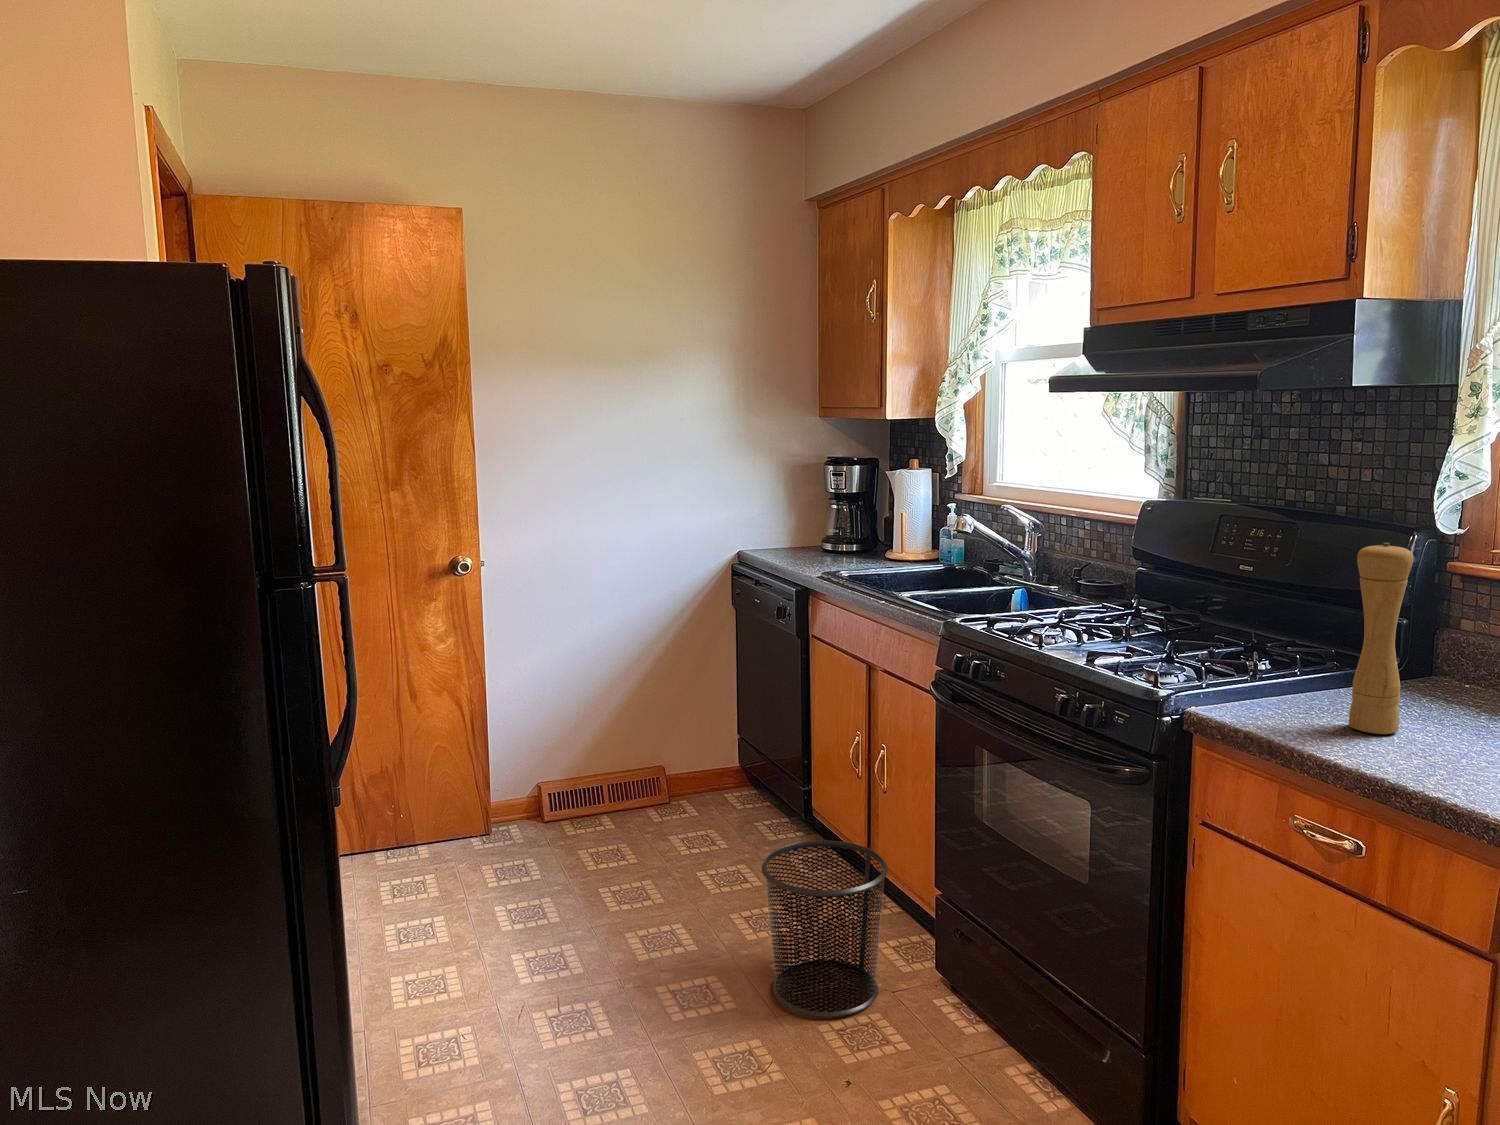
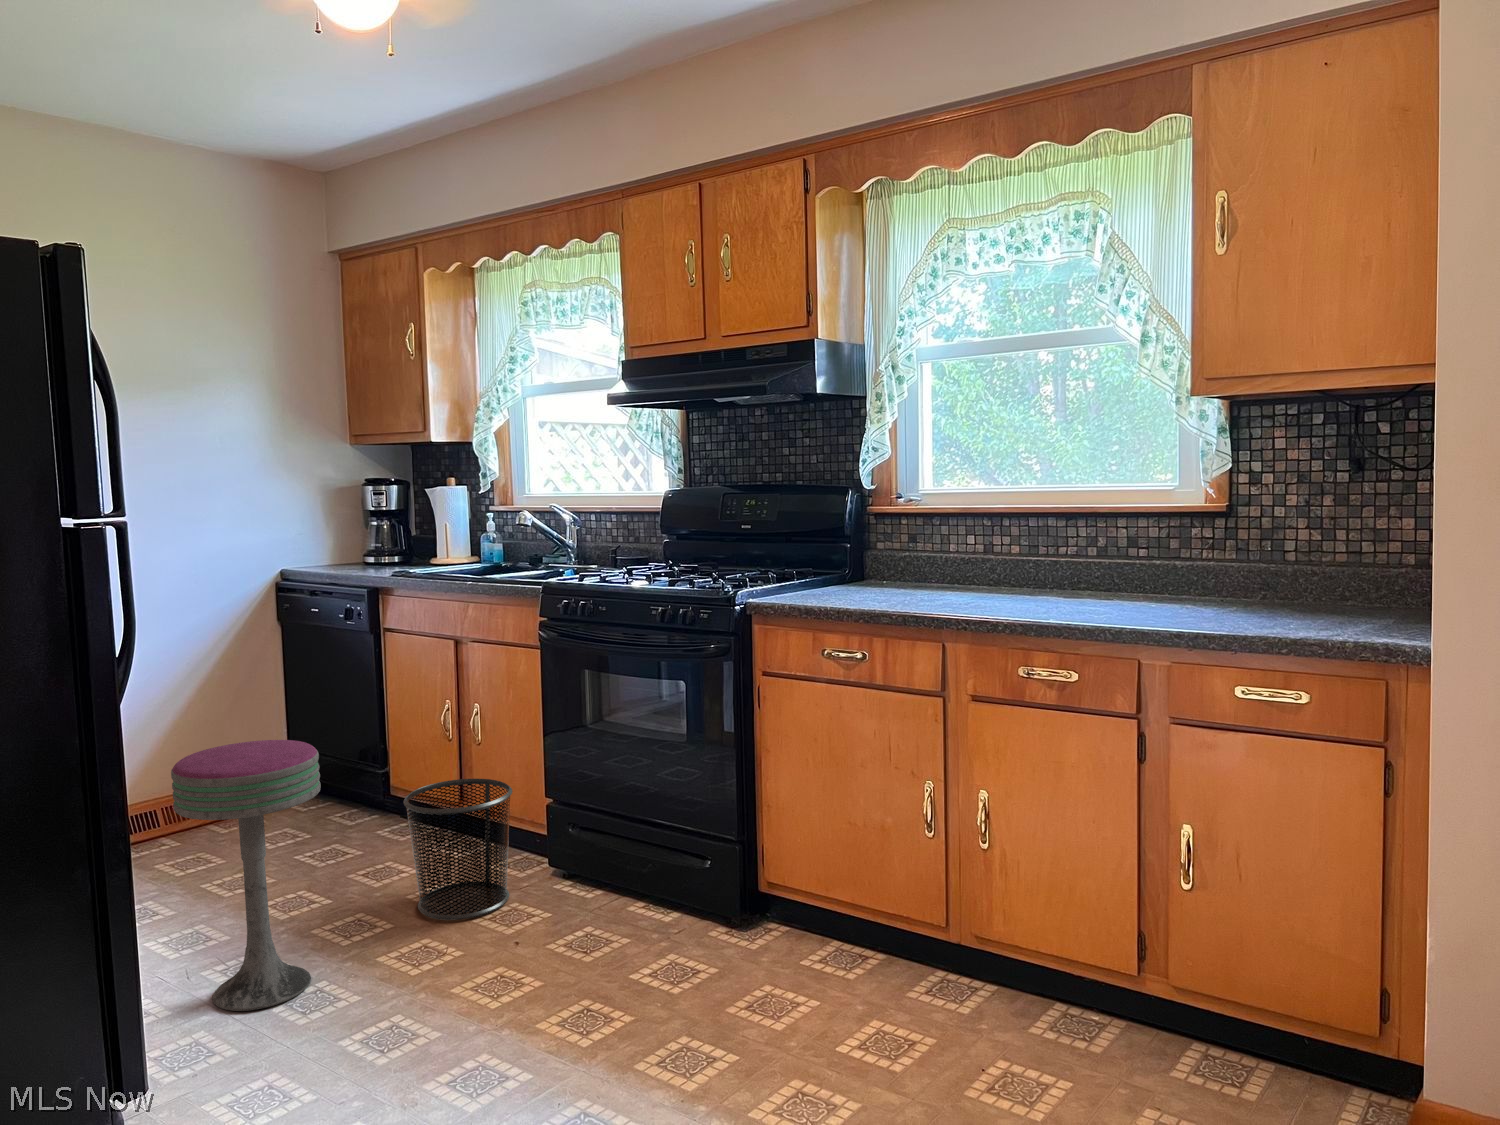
pepper mill: present [1349,543,1413,734] -> none [839,482,869,598]
bar stool: none [494,775,644,1075] -> present [171,740,321,1011]

